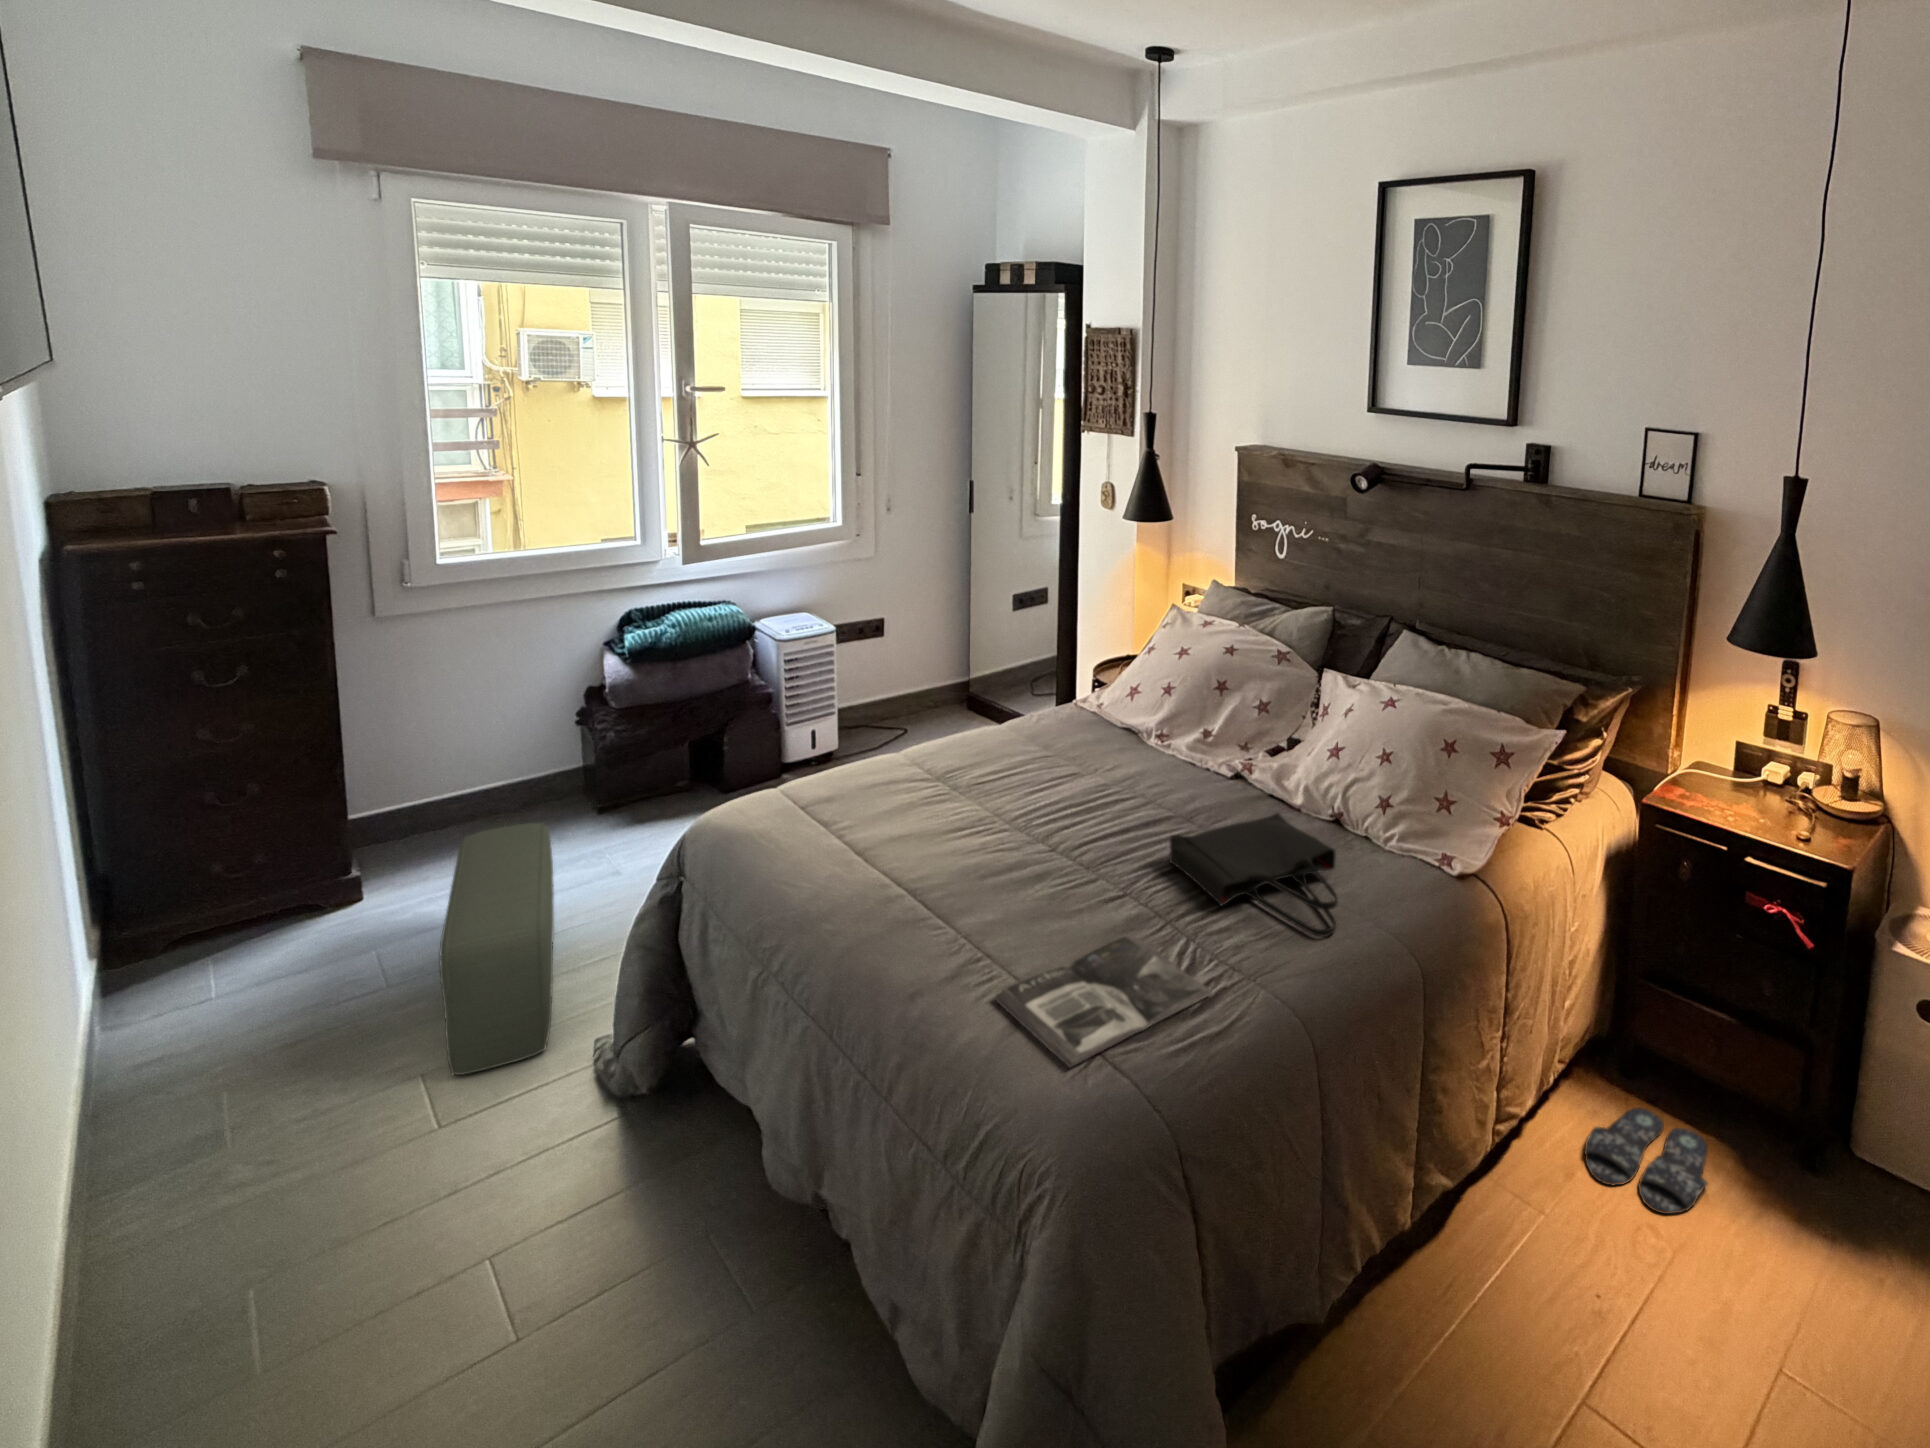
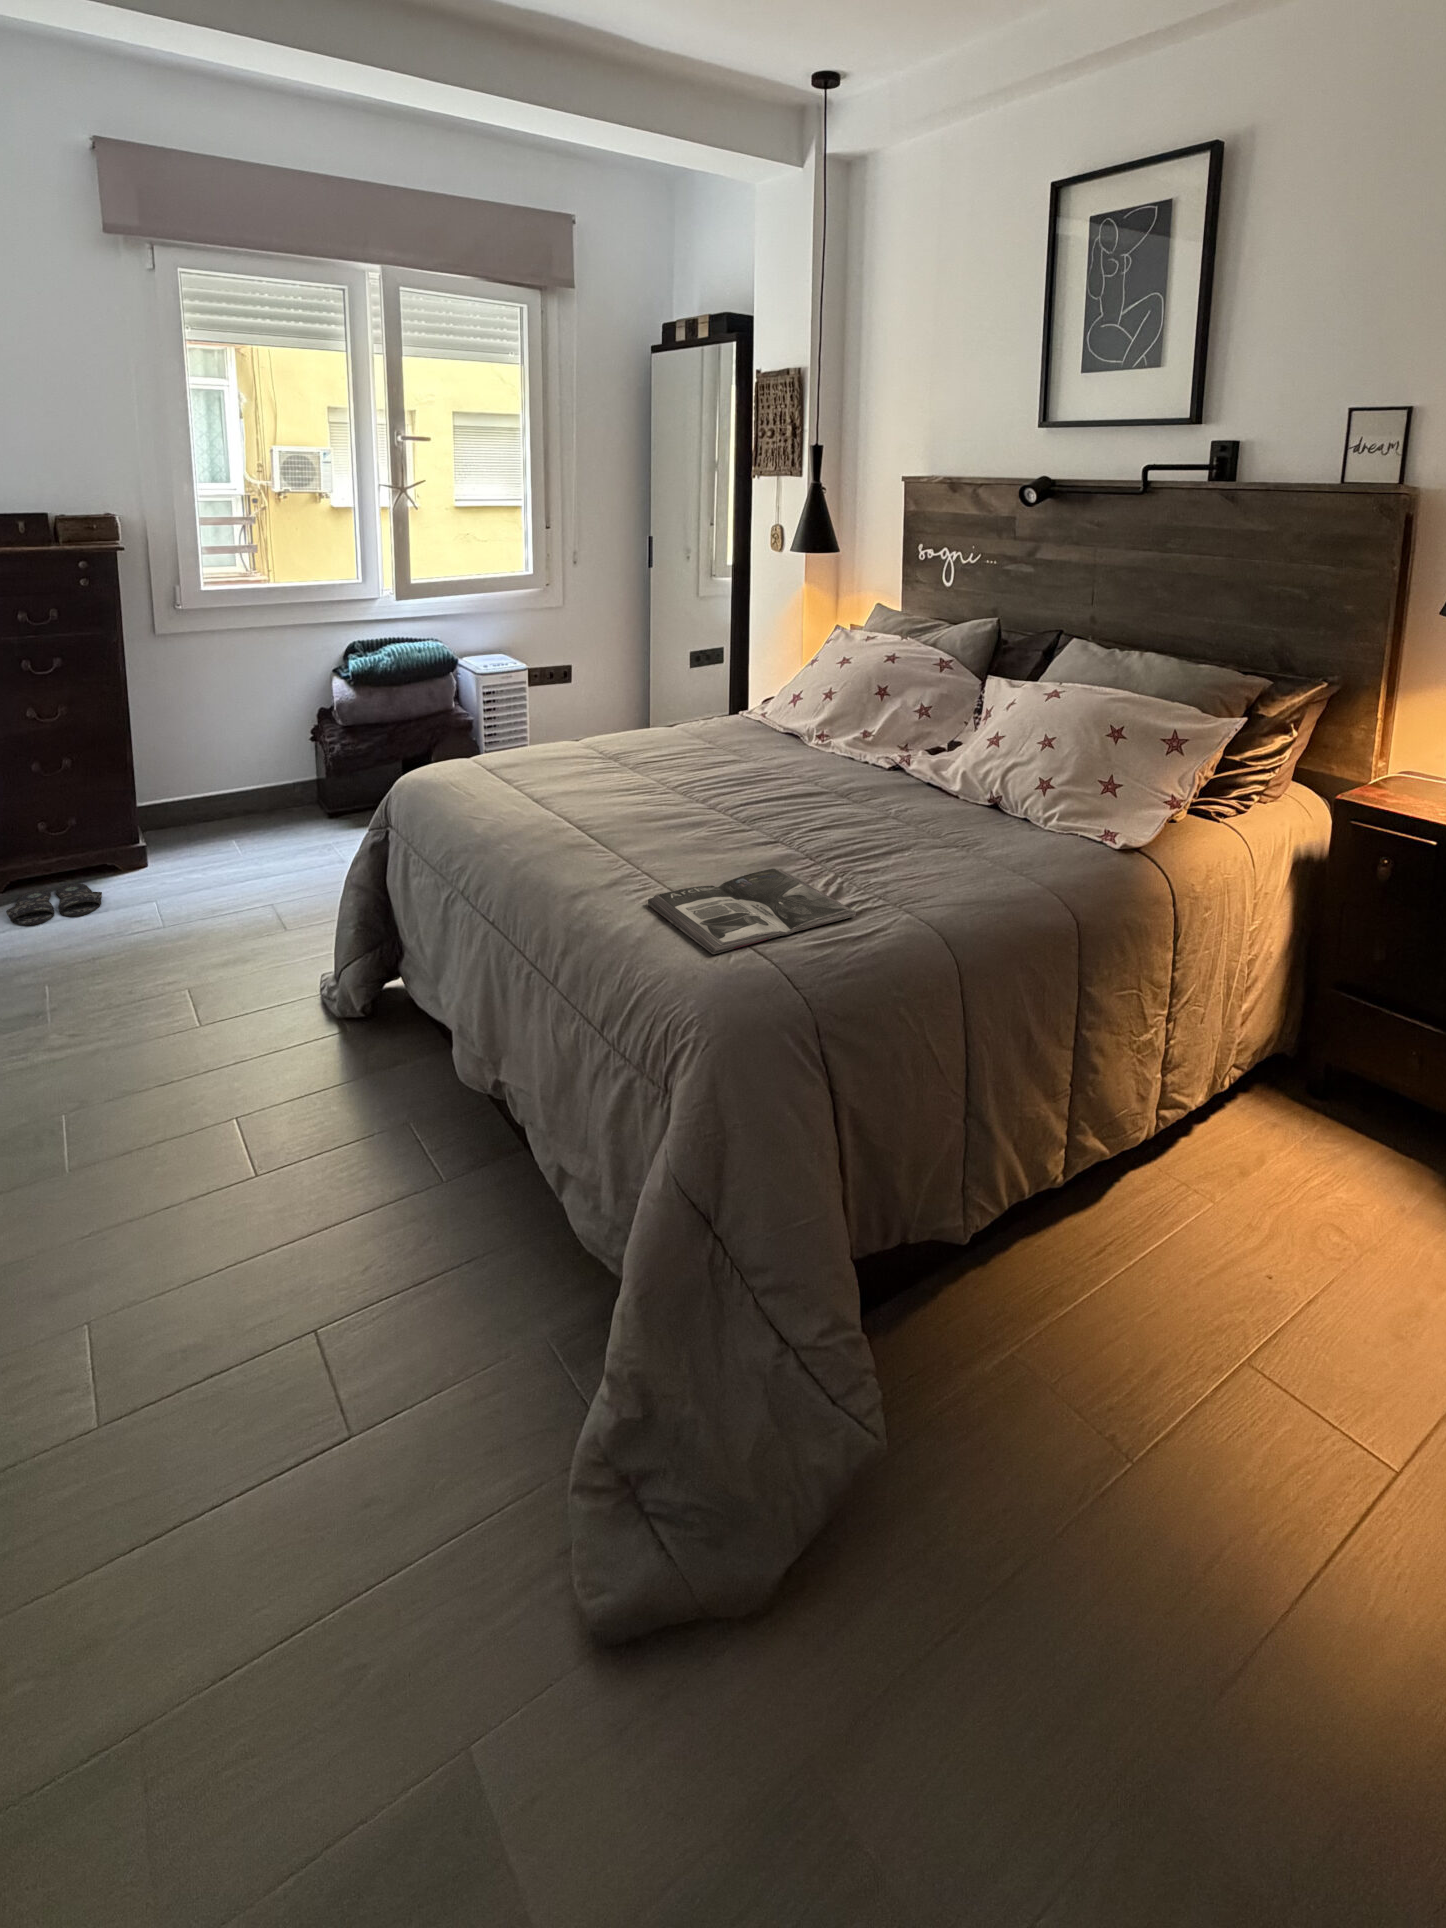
tote bag: present [1169,813,1338,936] -> none [822,788,990,884]
pouf: present [440,823,554,1075] -> none [199,801,290,990]
slippers: present [1585,1108,1708,1214] -> present [6,884,102,926]

